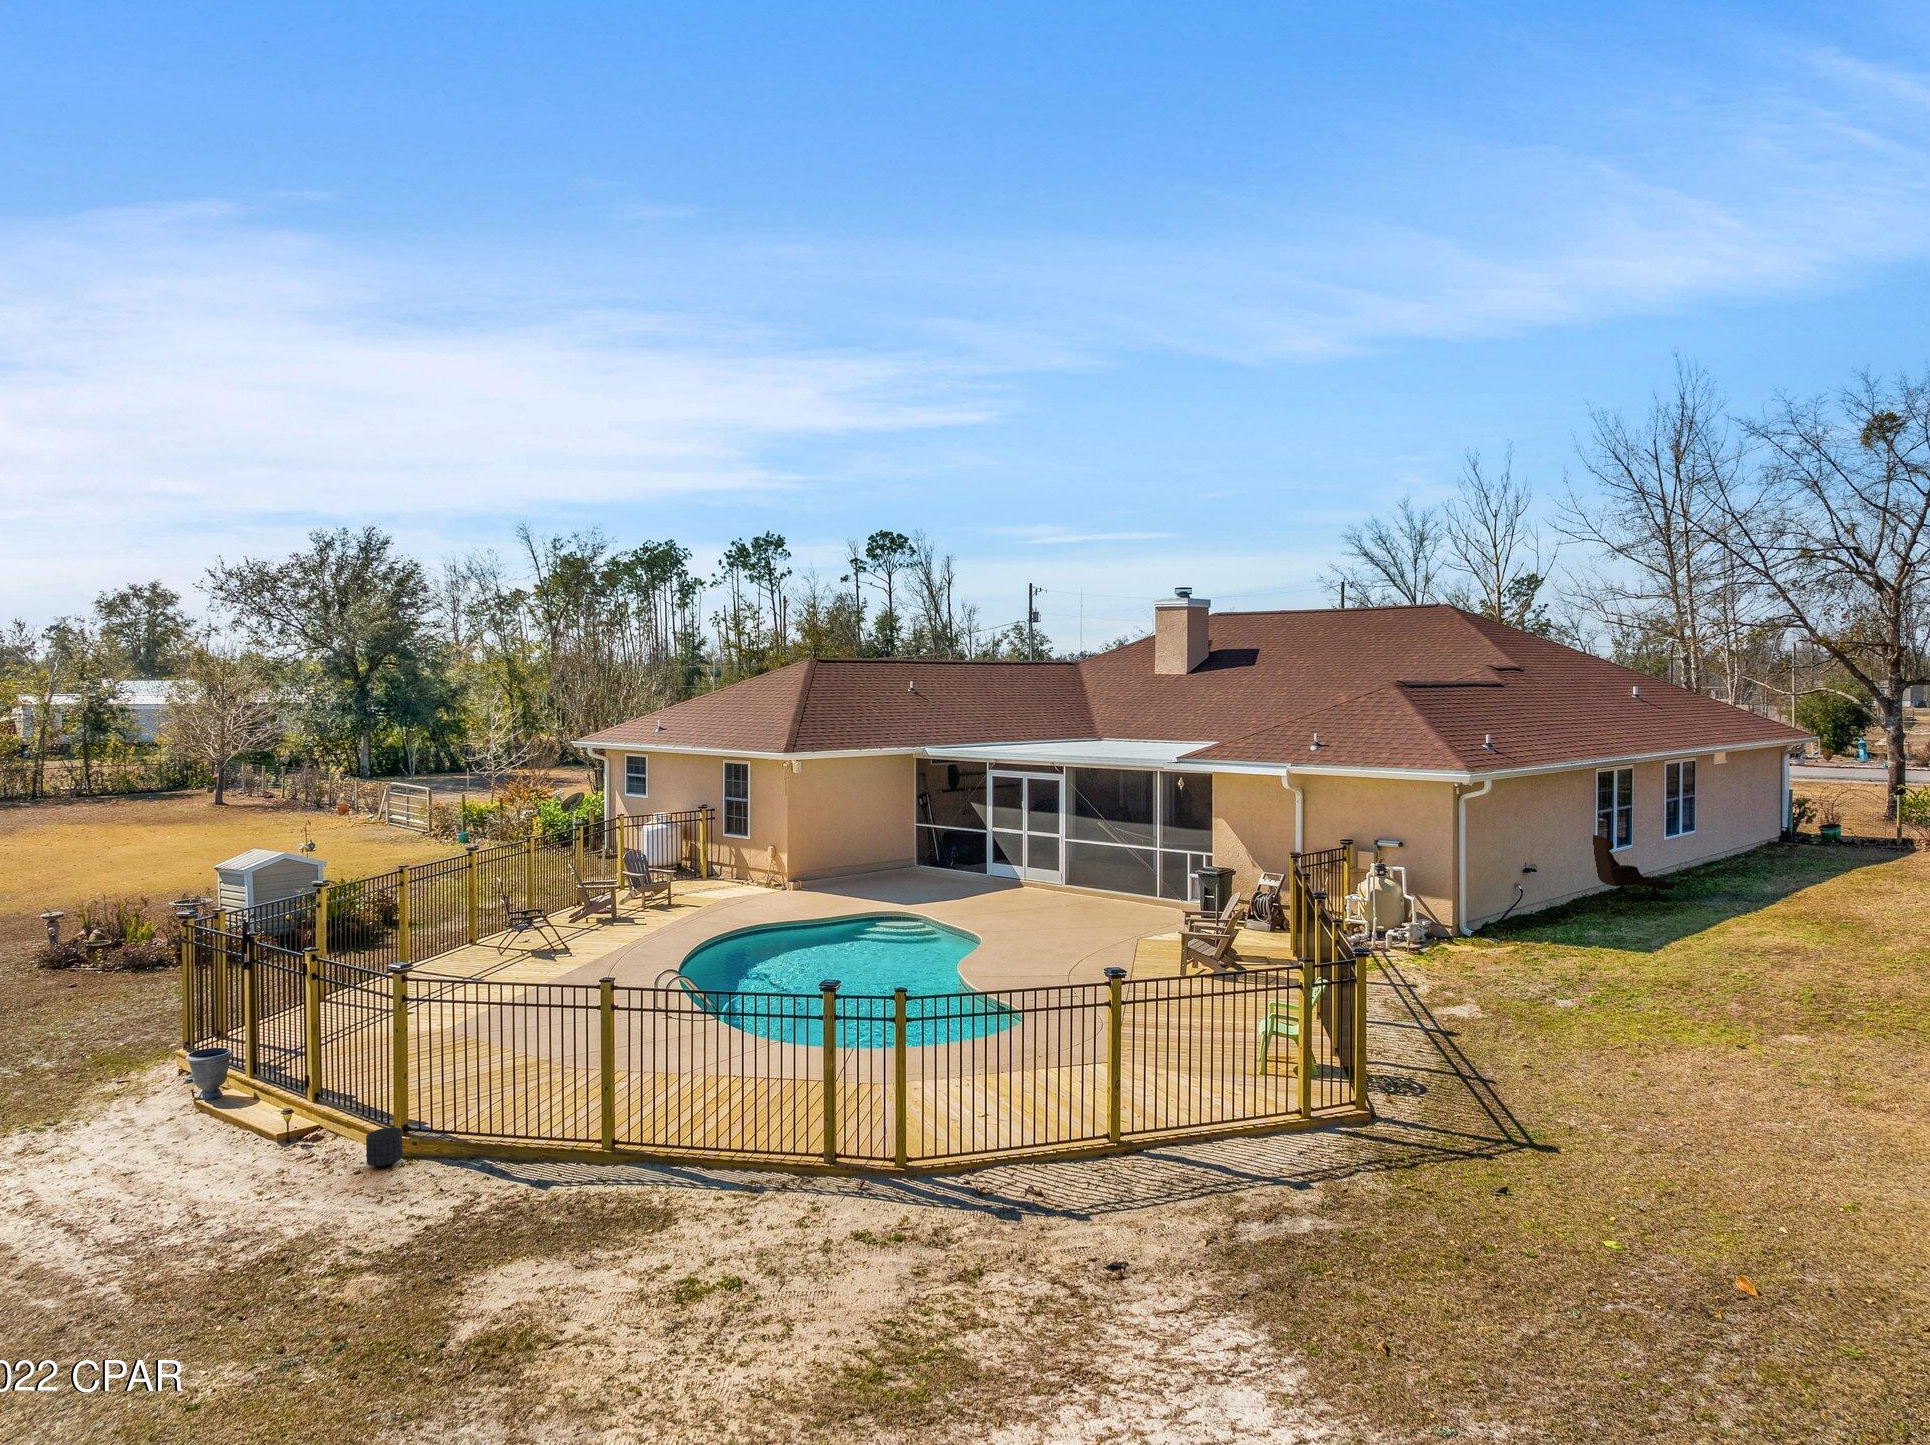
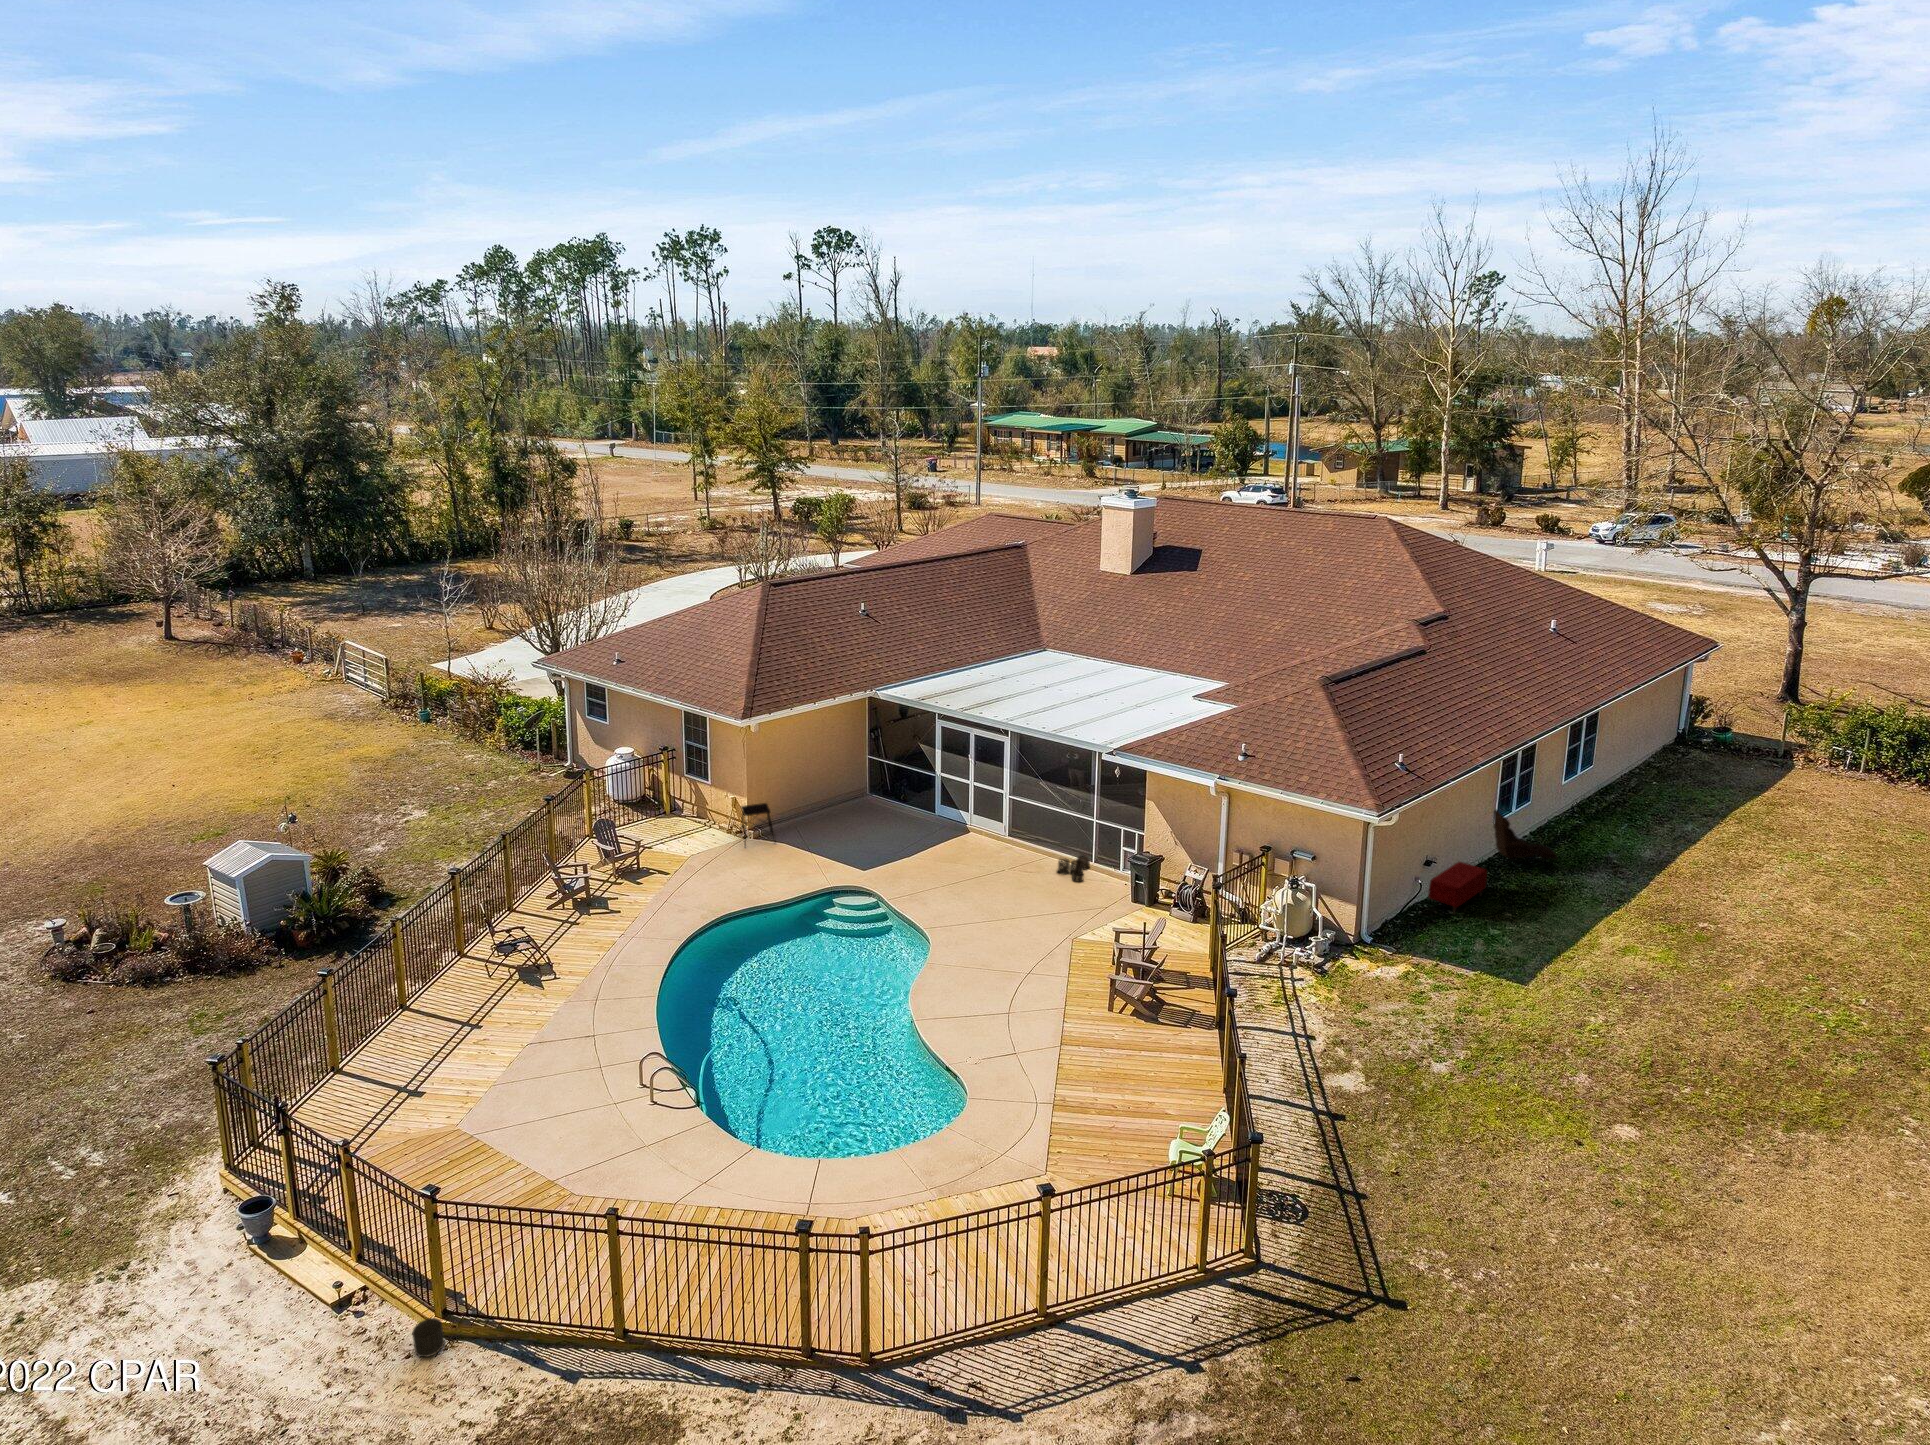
side table: none [781,850,818,892] -> present [741,803,774,846]
bench: none [1531,878,1596,924] -> present [1428,862,1487,914]
woven basket: none [1118,888,1153,910] -> present [1058,855,1090,881]

